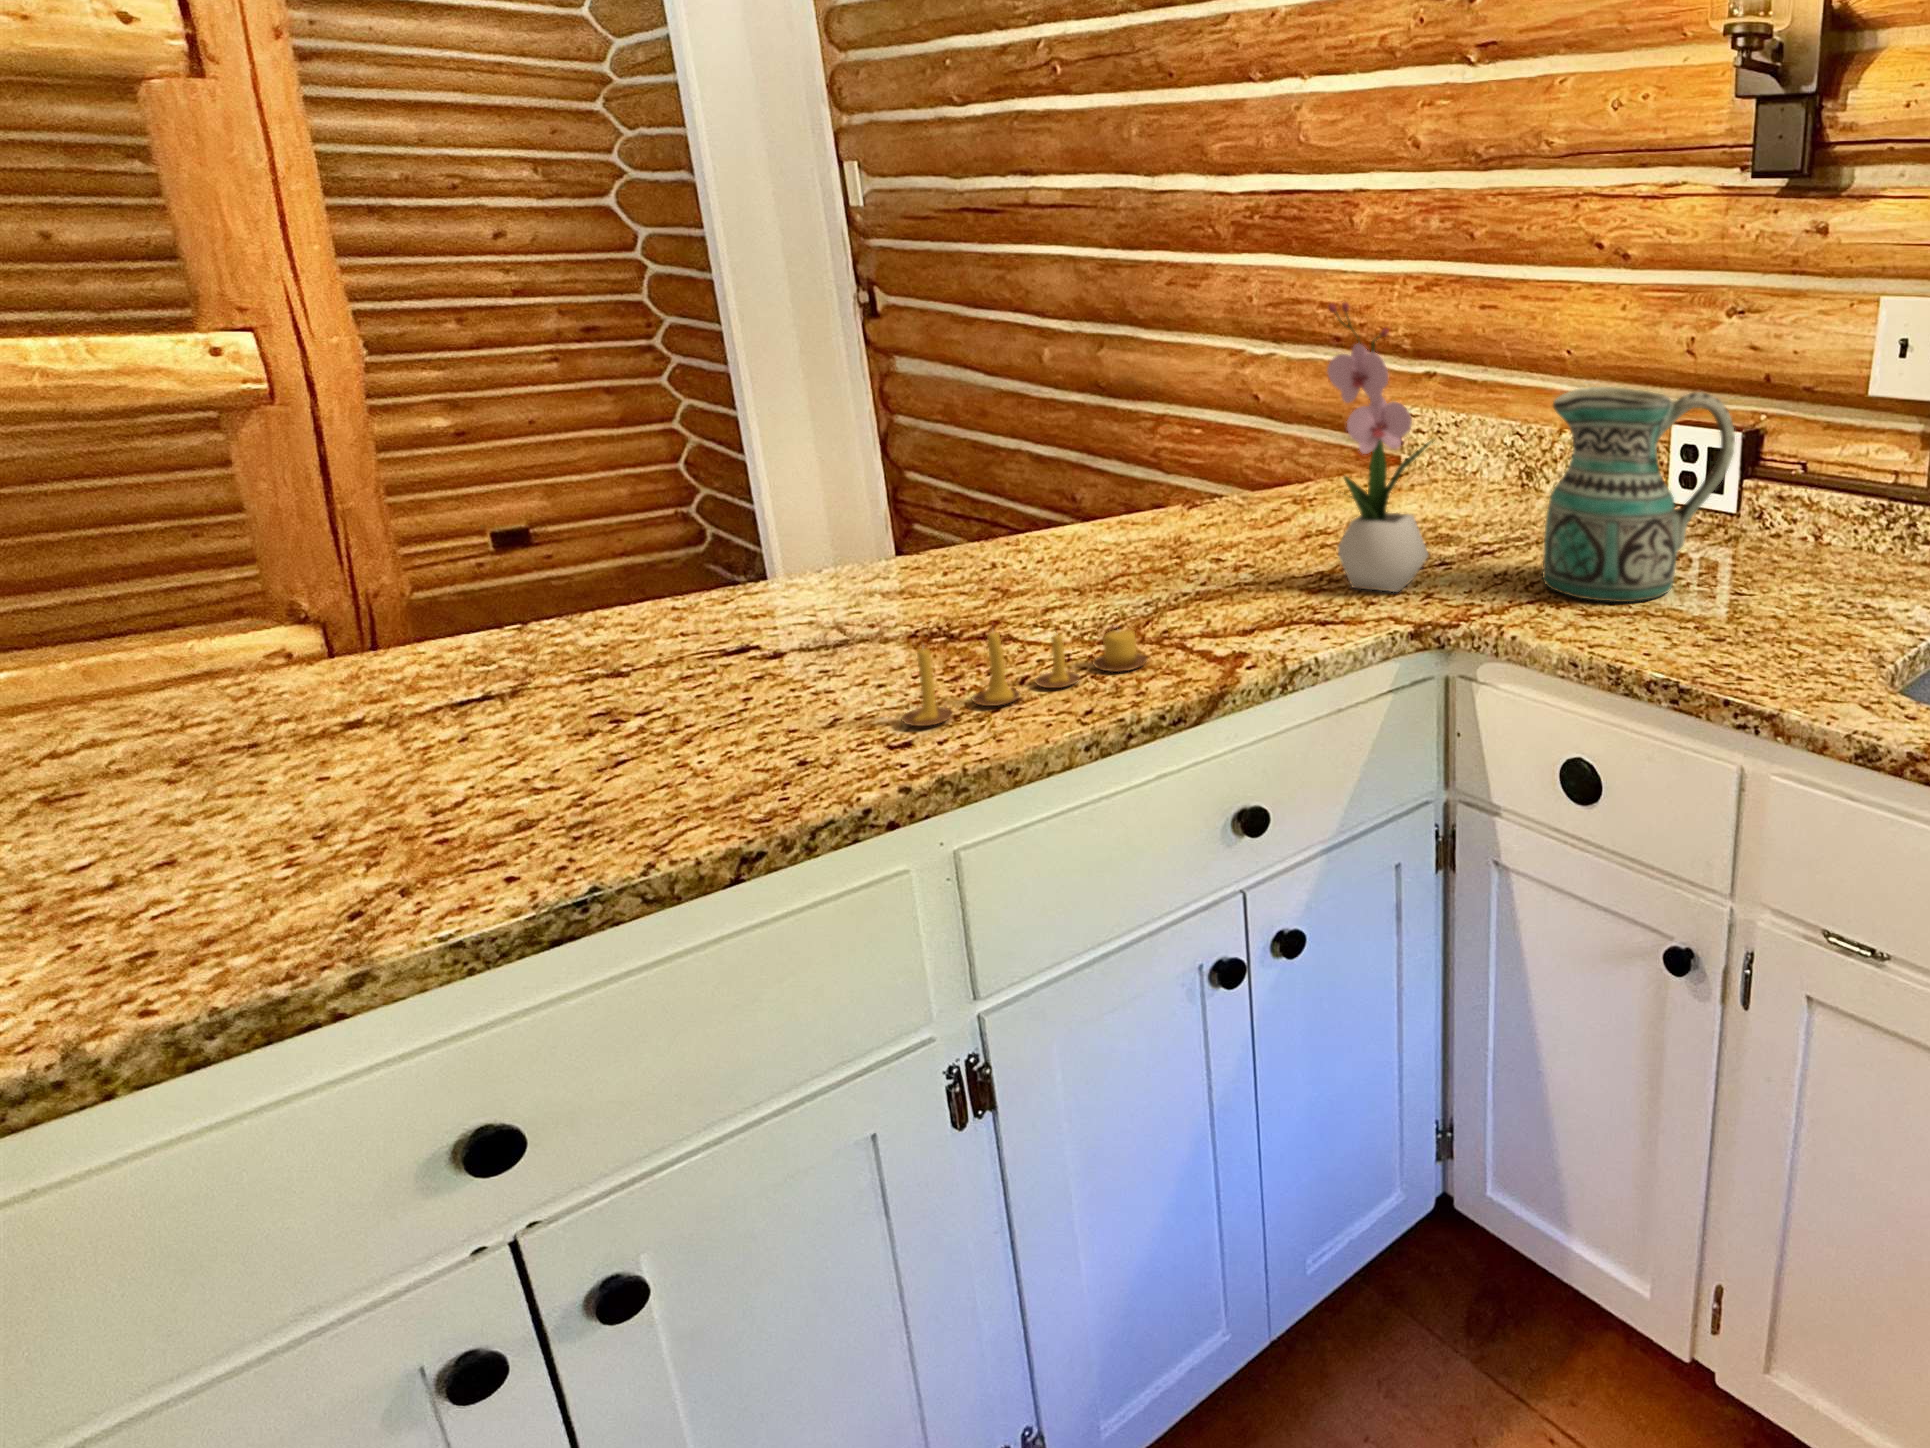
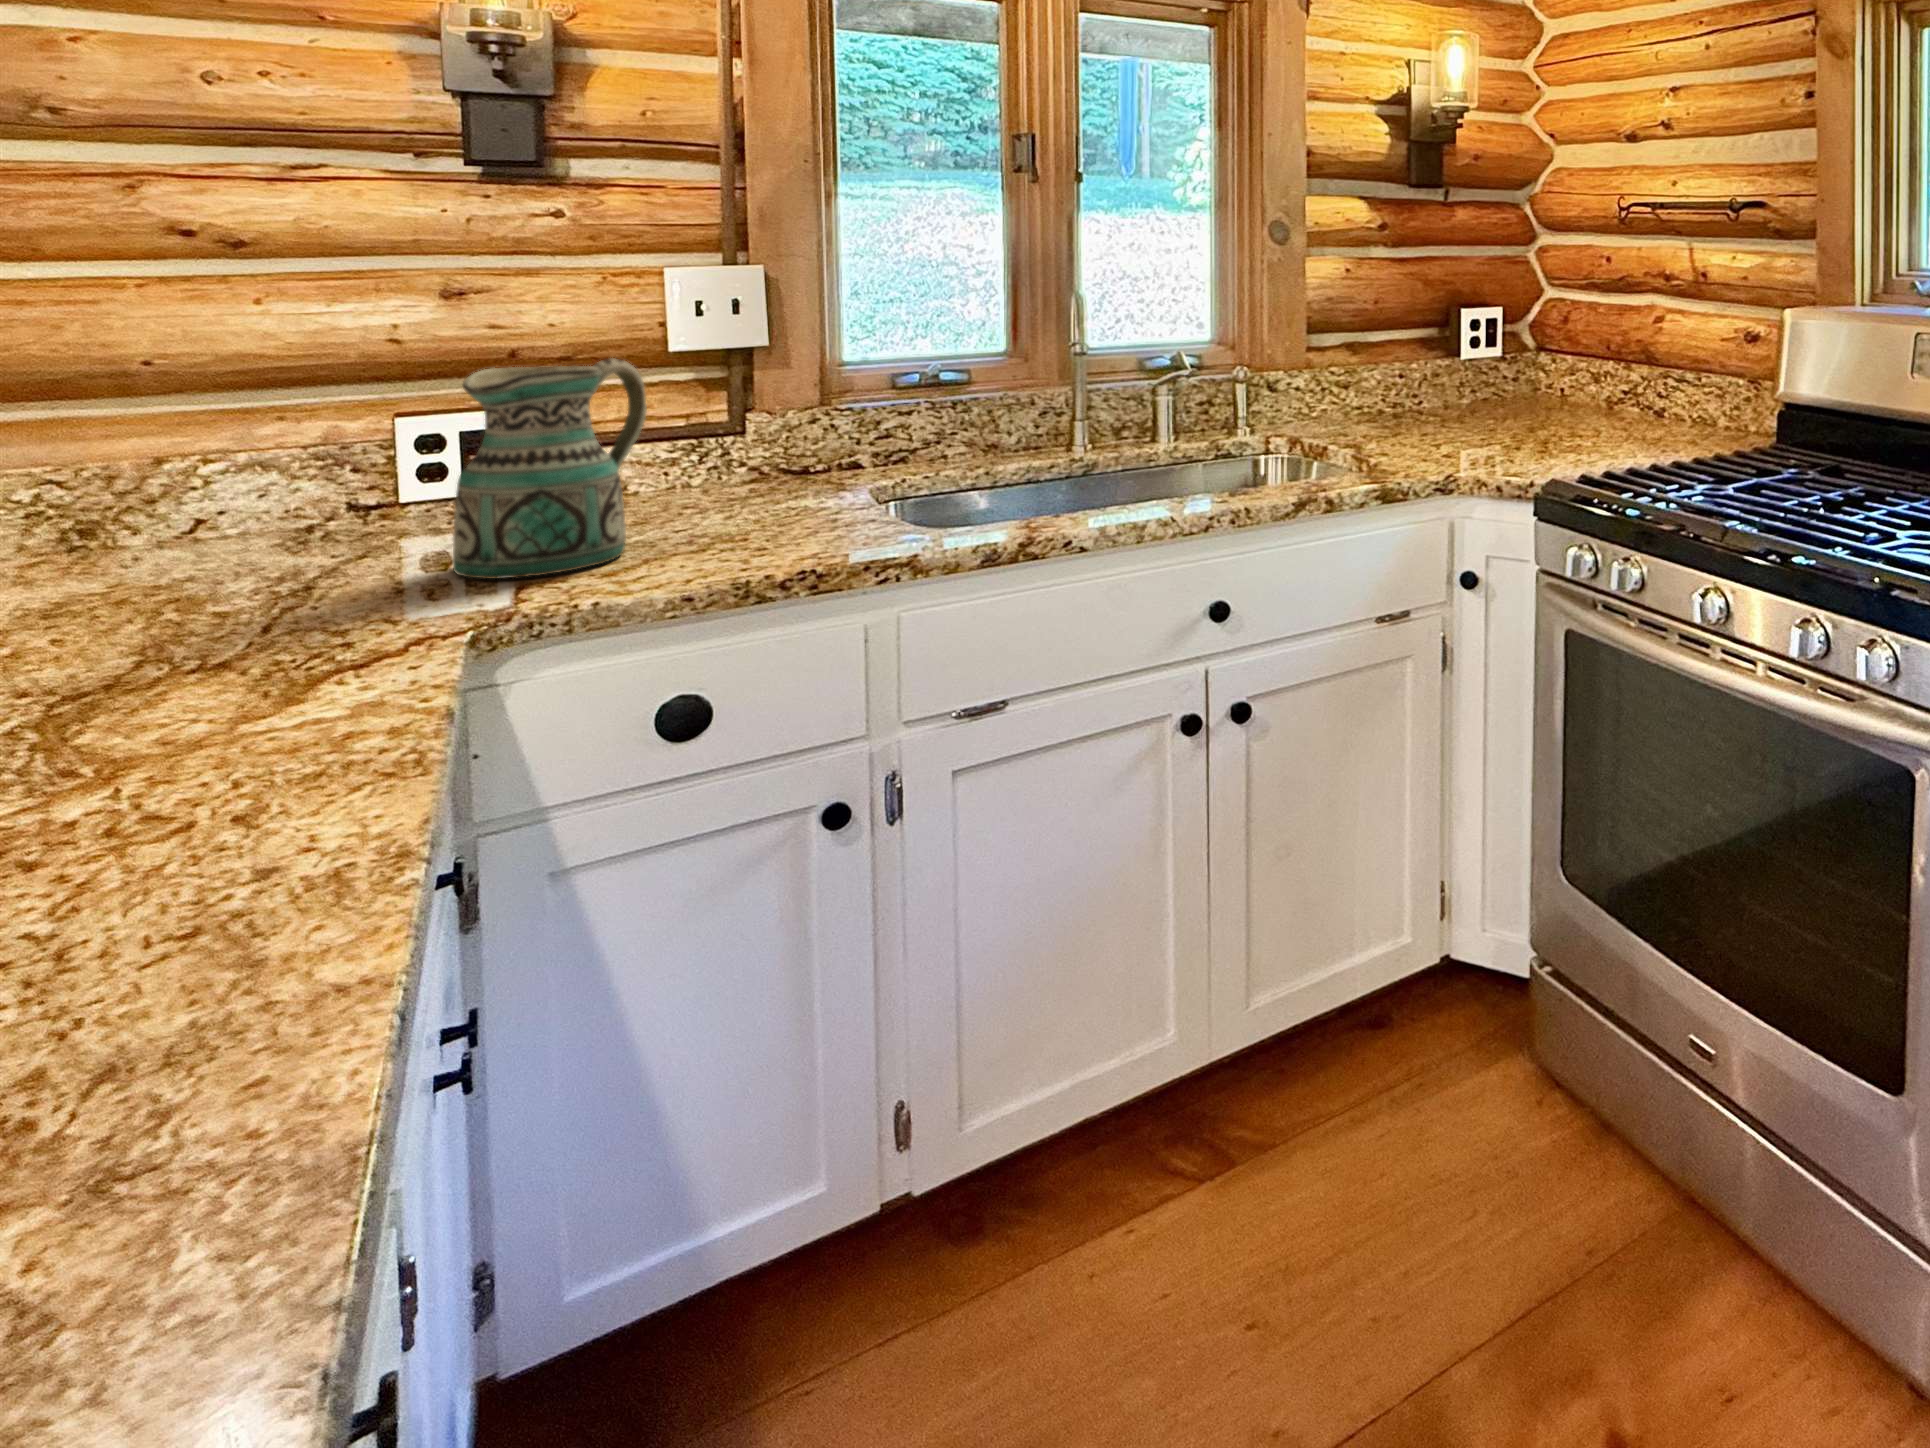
flower arrangement: present [1328,302,1433,592] -> none [197,304,356,650]
candle: present [902,629,1147,726] -> none [147,712,286,875]

